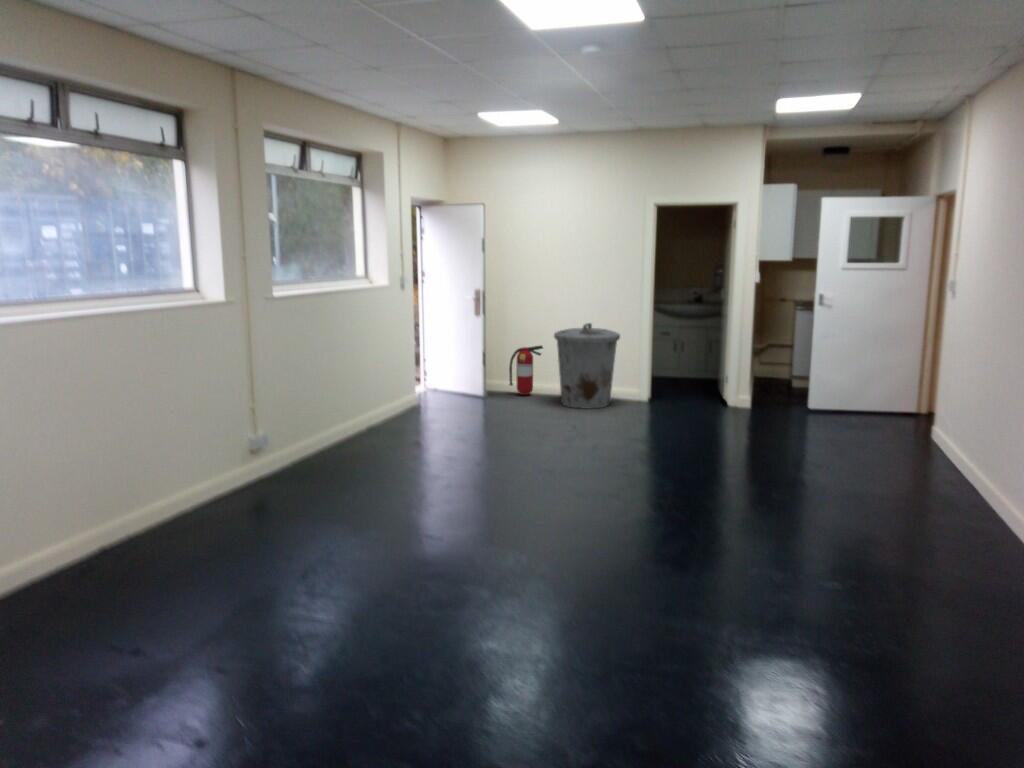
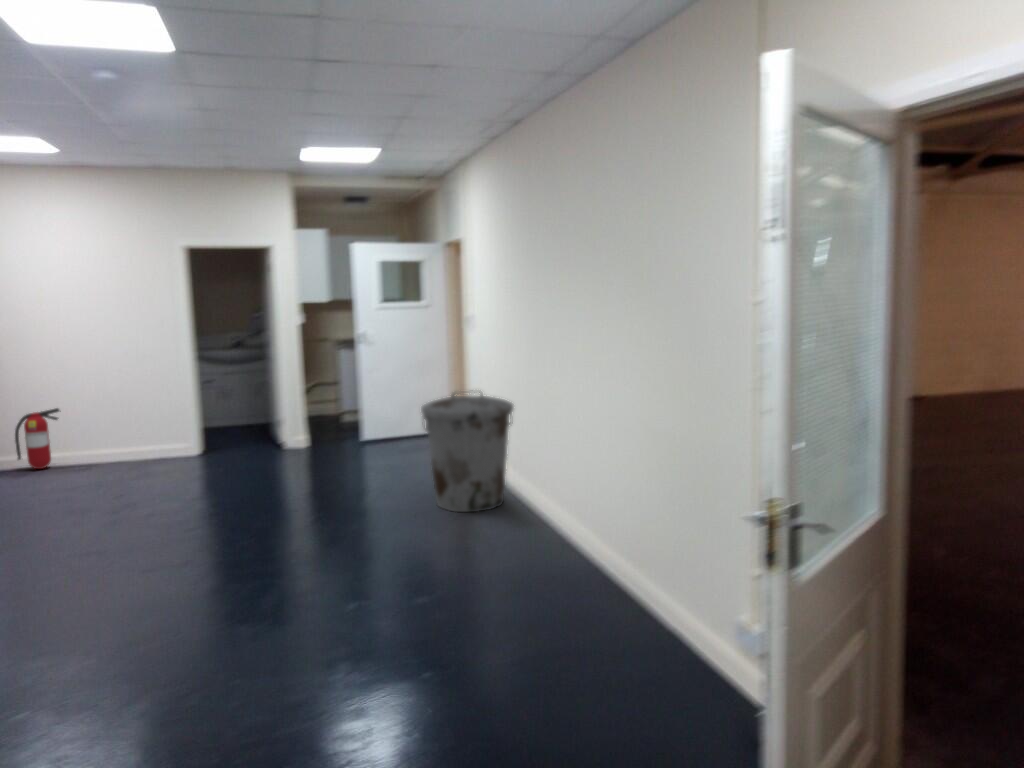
trash can: present [554,323,620,409] -> present [421,390,513,512]

